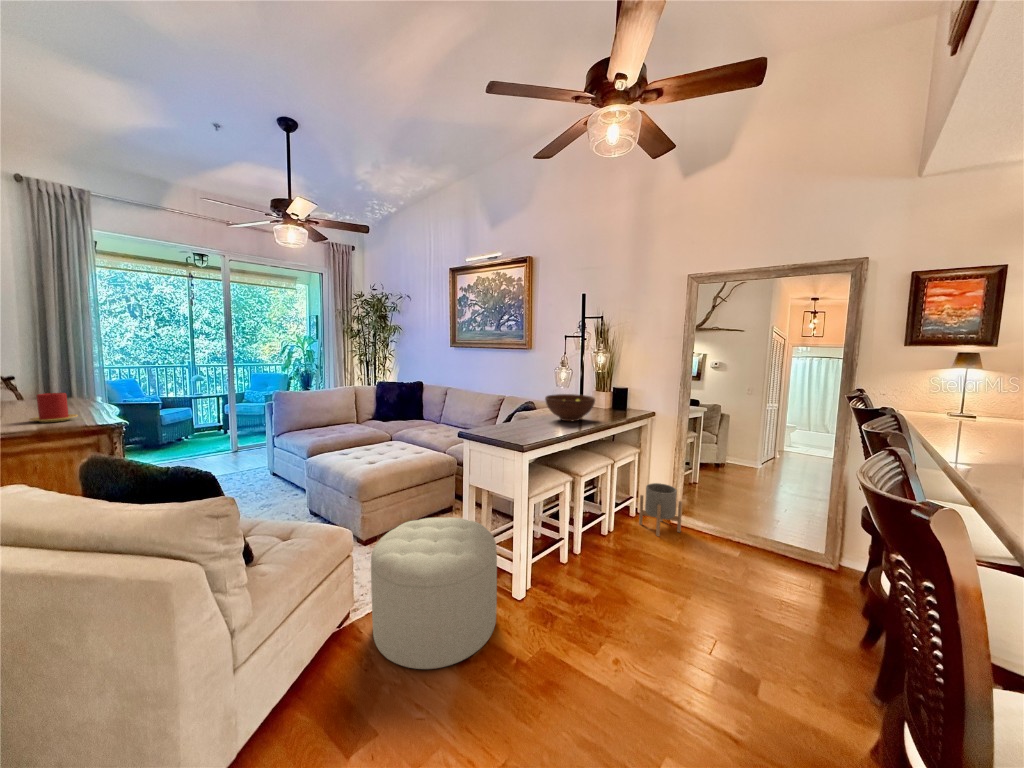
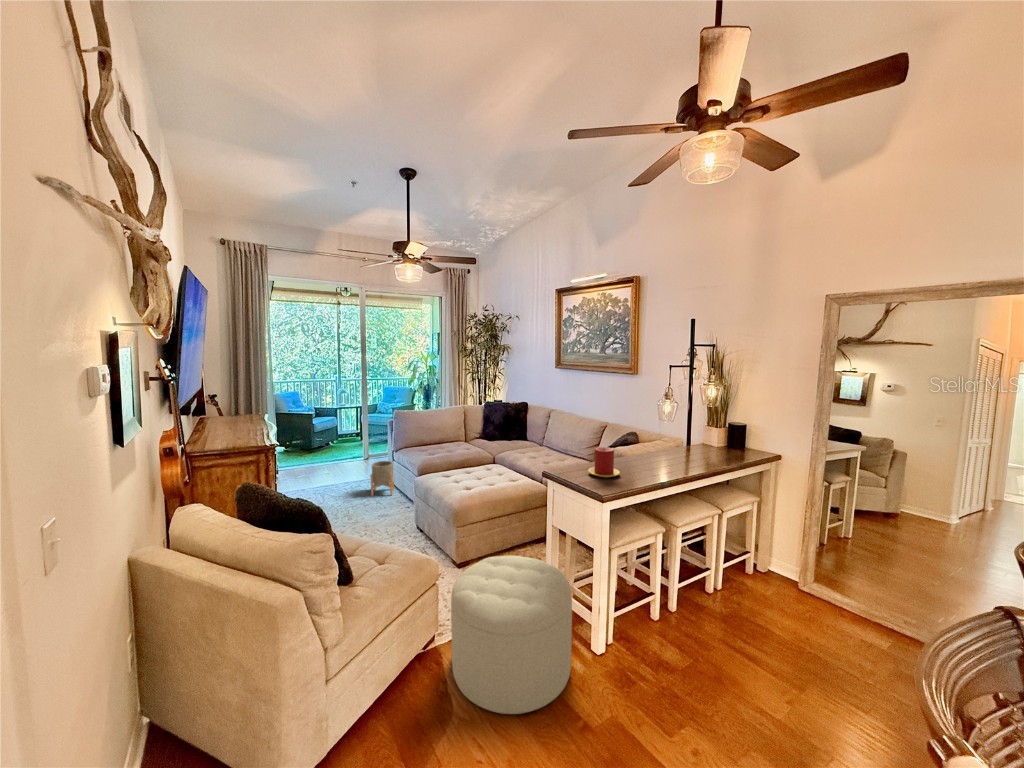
candle: present [29,393,78,422] -> present [588,447,620,477]
fruit bowl: present [545,394,595,421] -> none [640,432,698,465]
planter: present [639,483,682,536] -> present [370,461,395,496]

